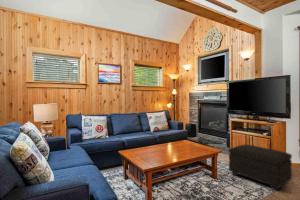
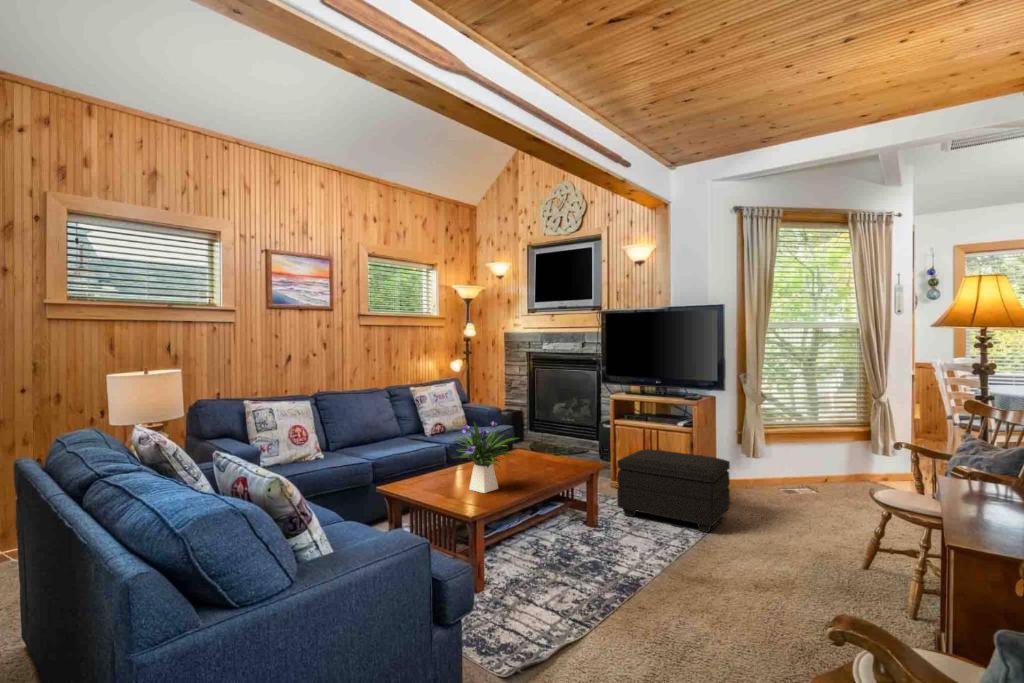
flower arrangement: none [143,127,173,159] -> present [456,421,518,493]

